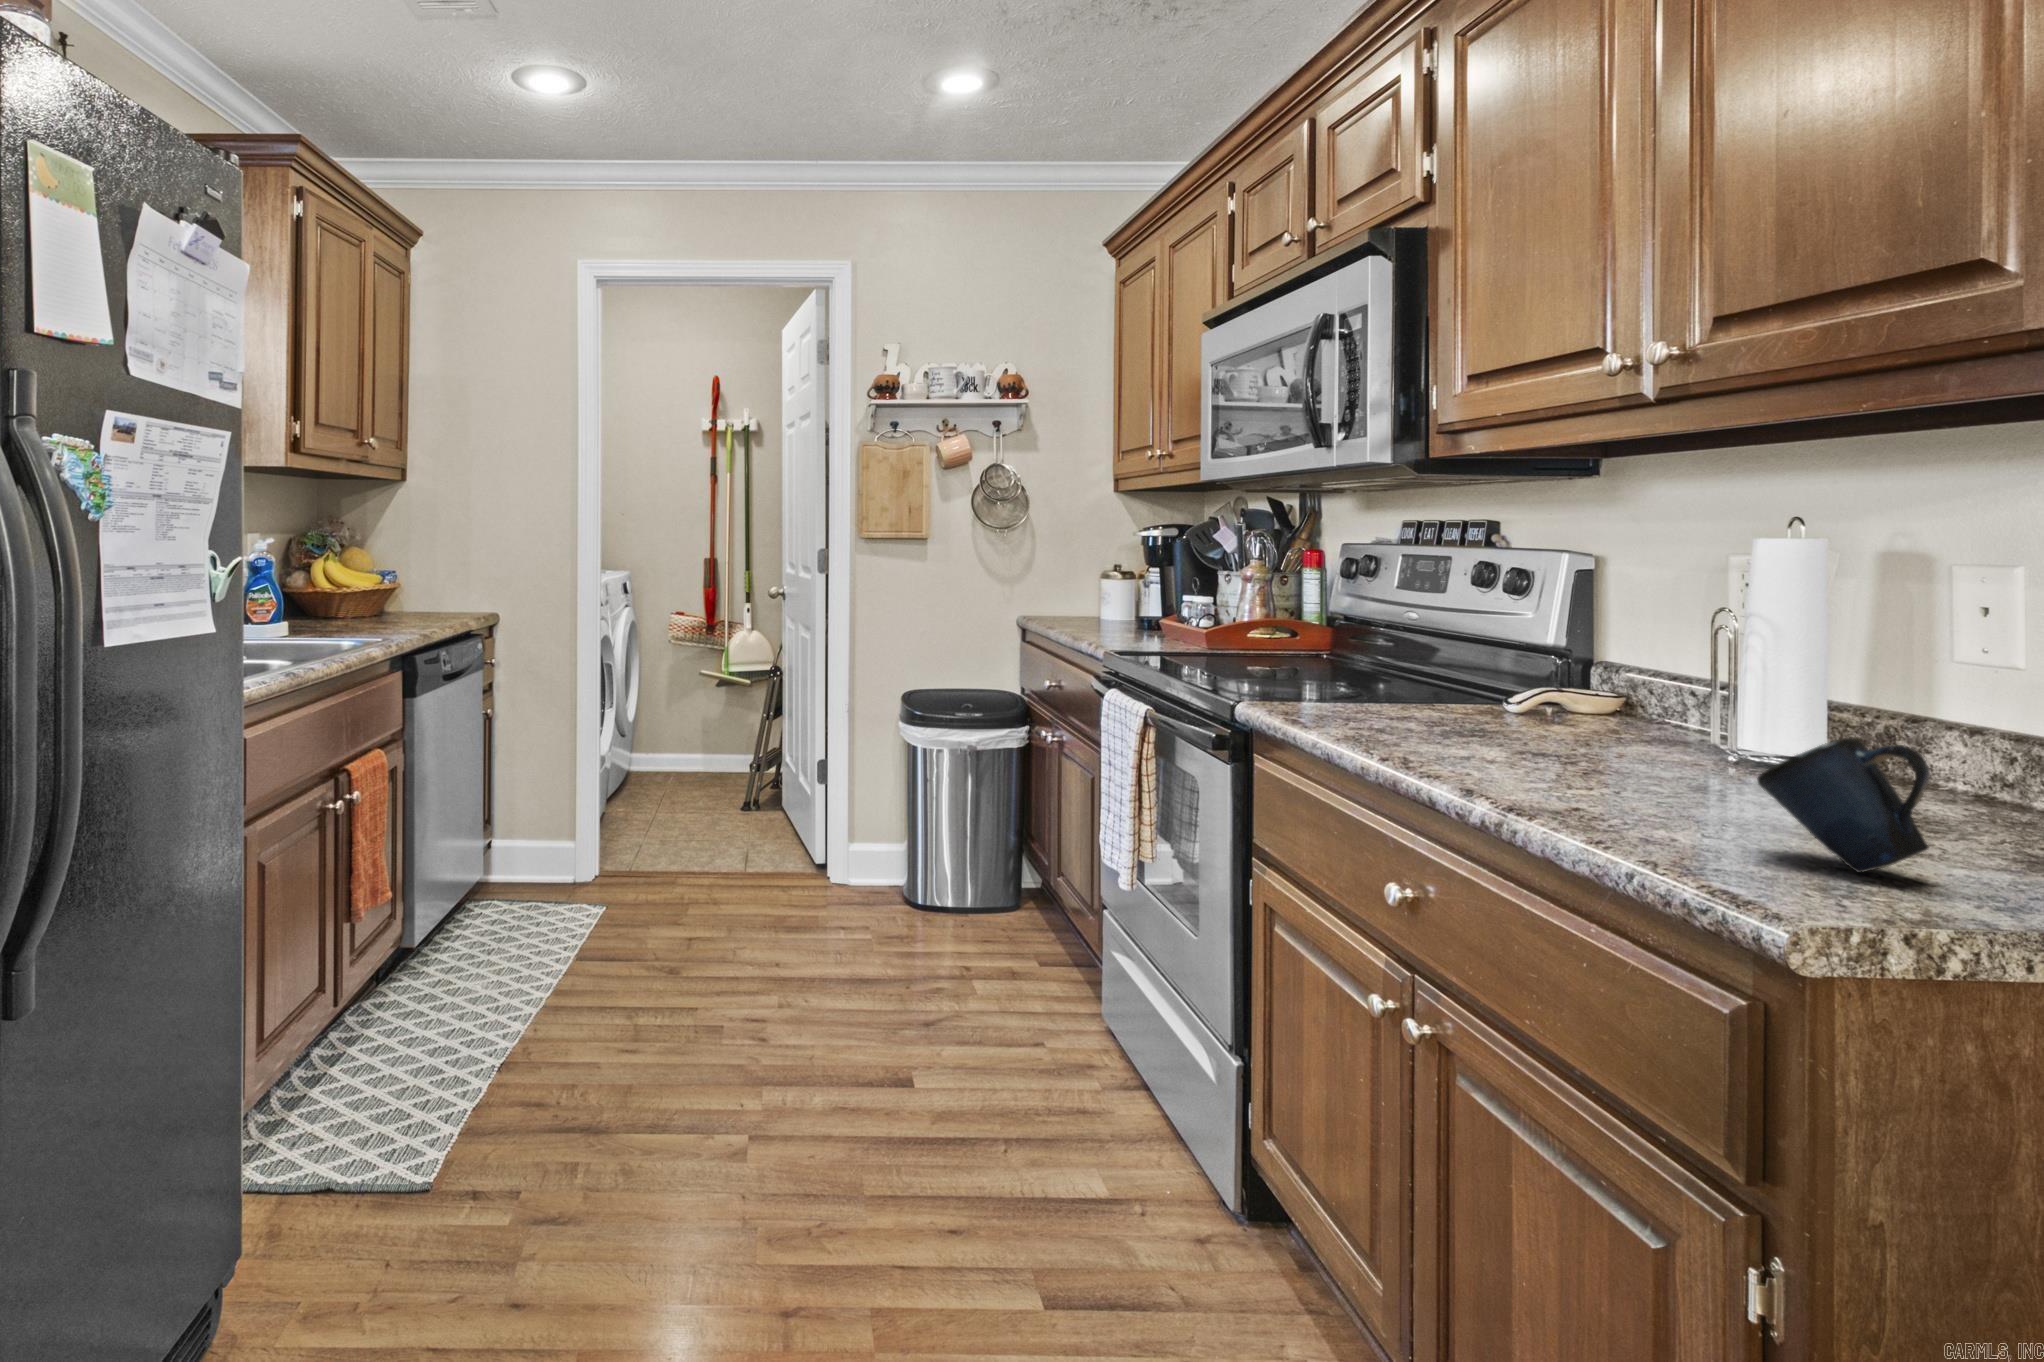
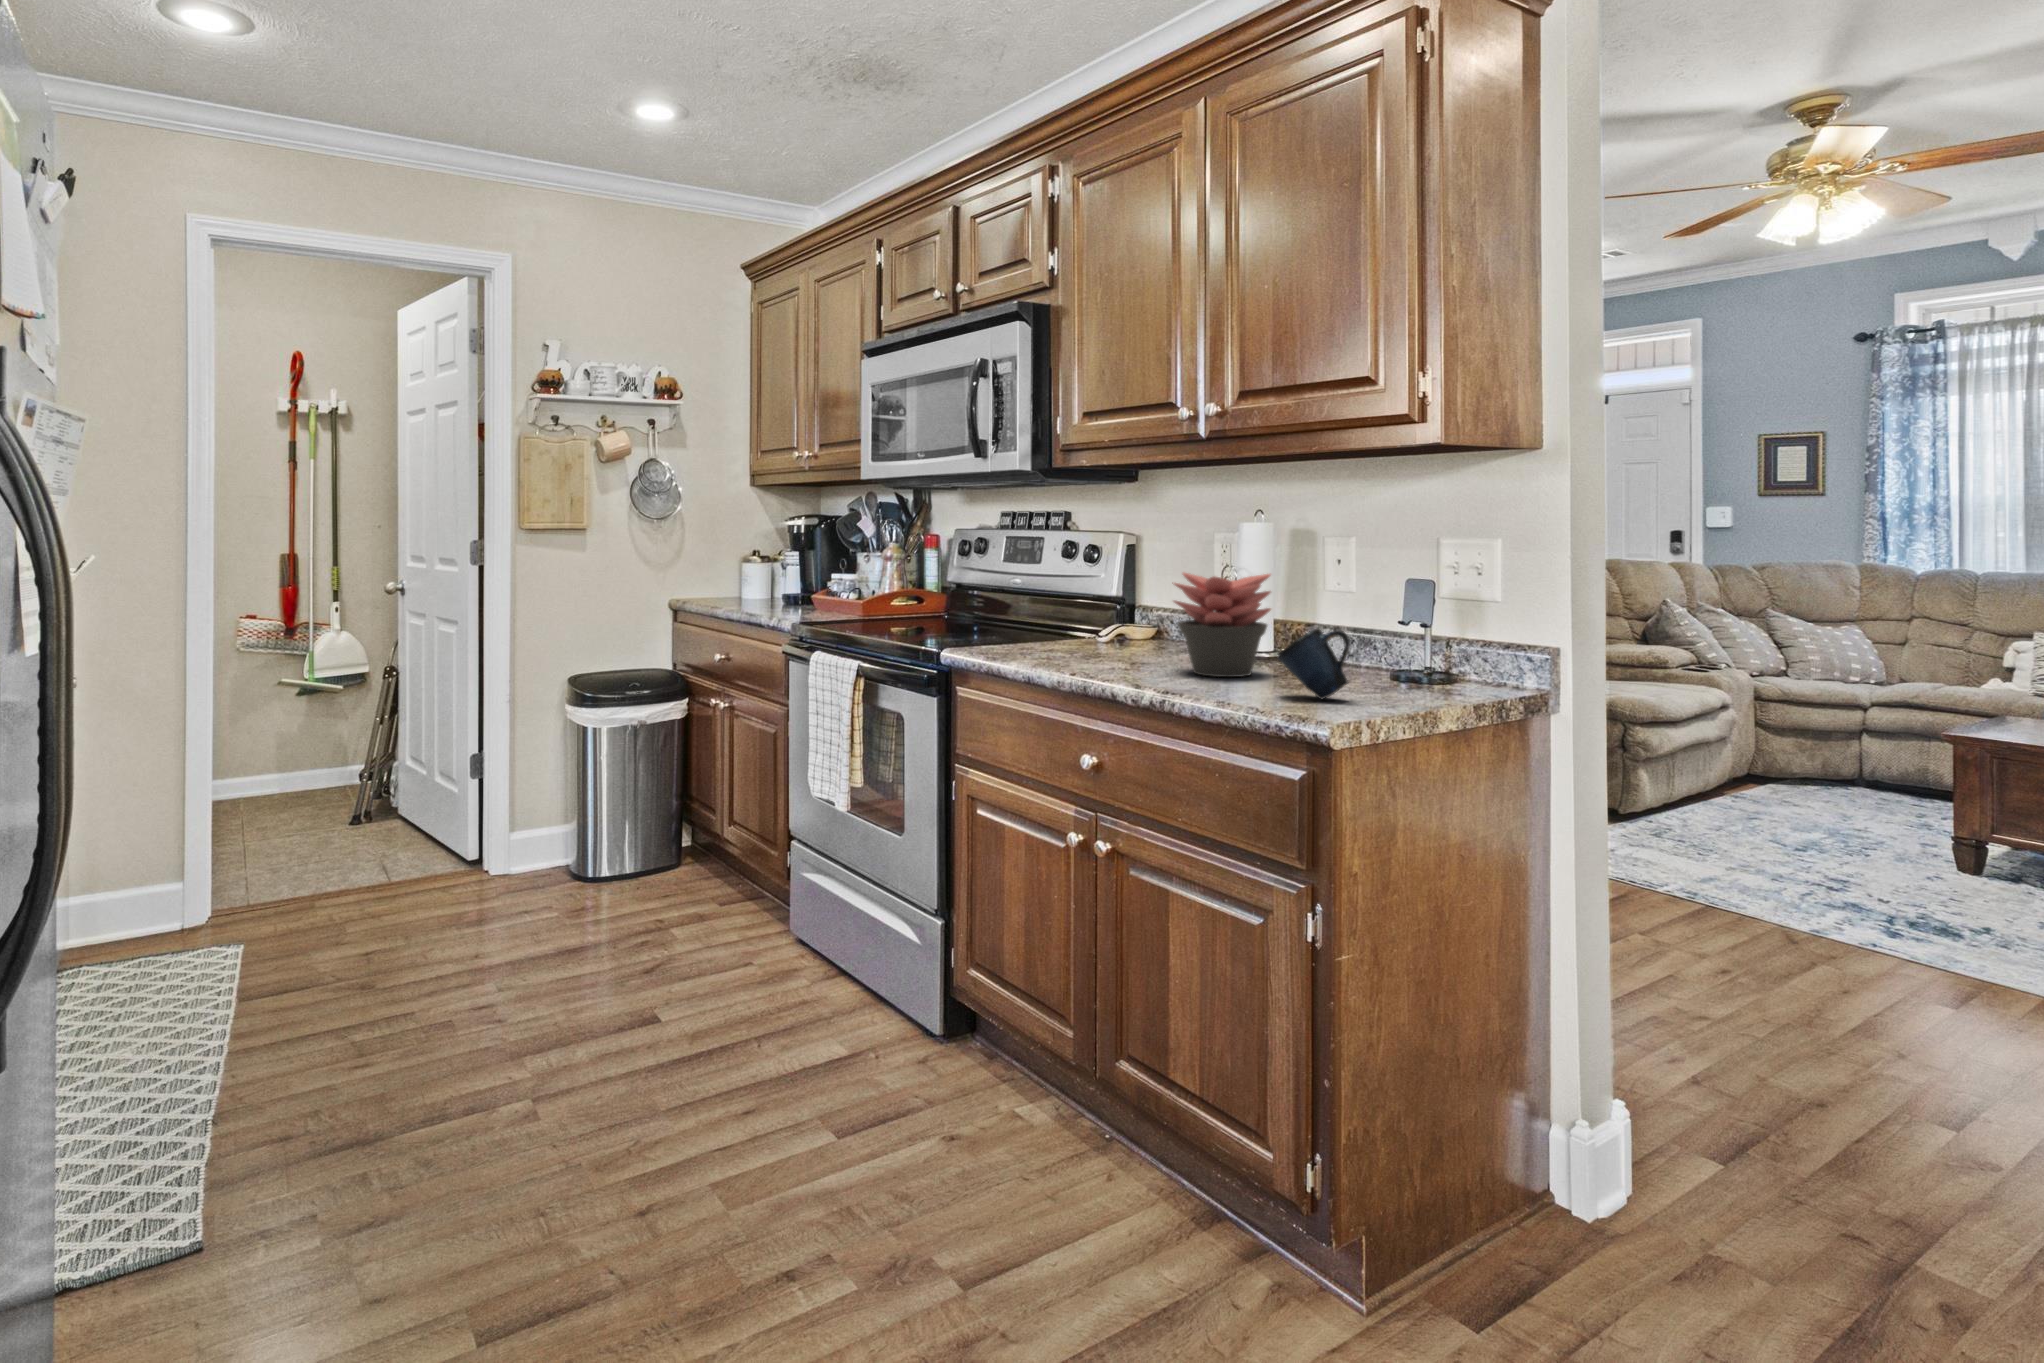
succulent plant: none [1579,616,1789,798] -> present [1172,573,1271,677]

